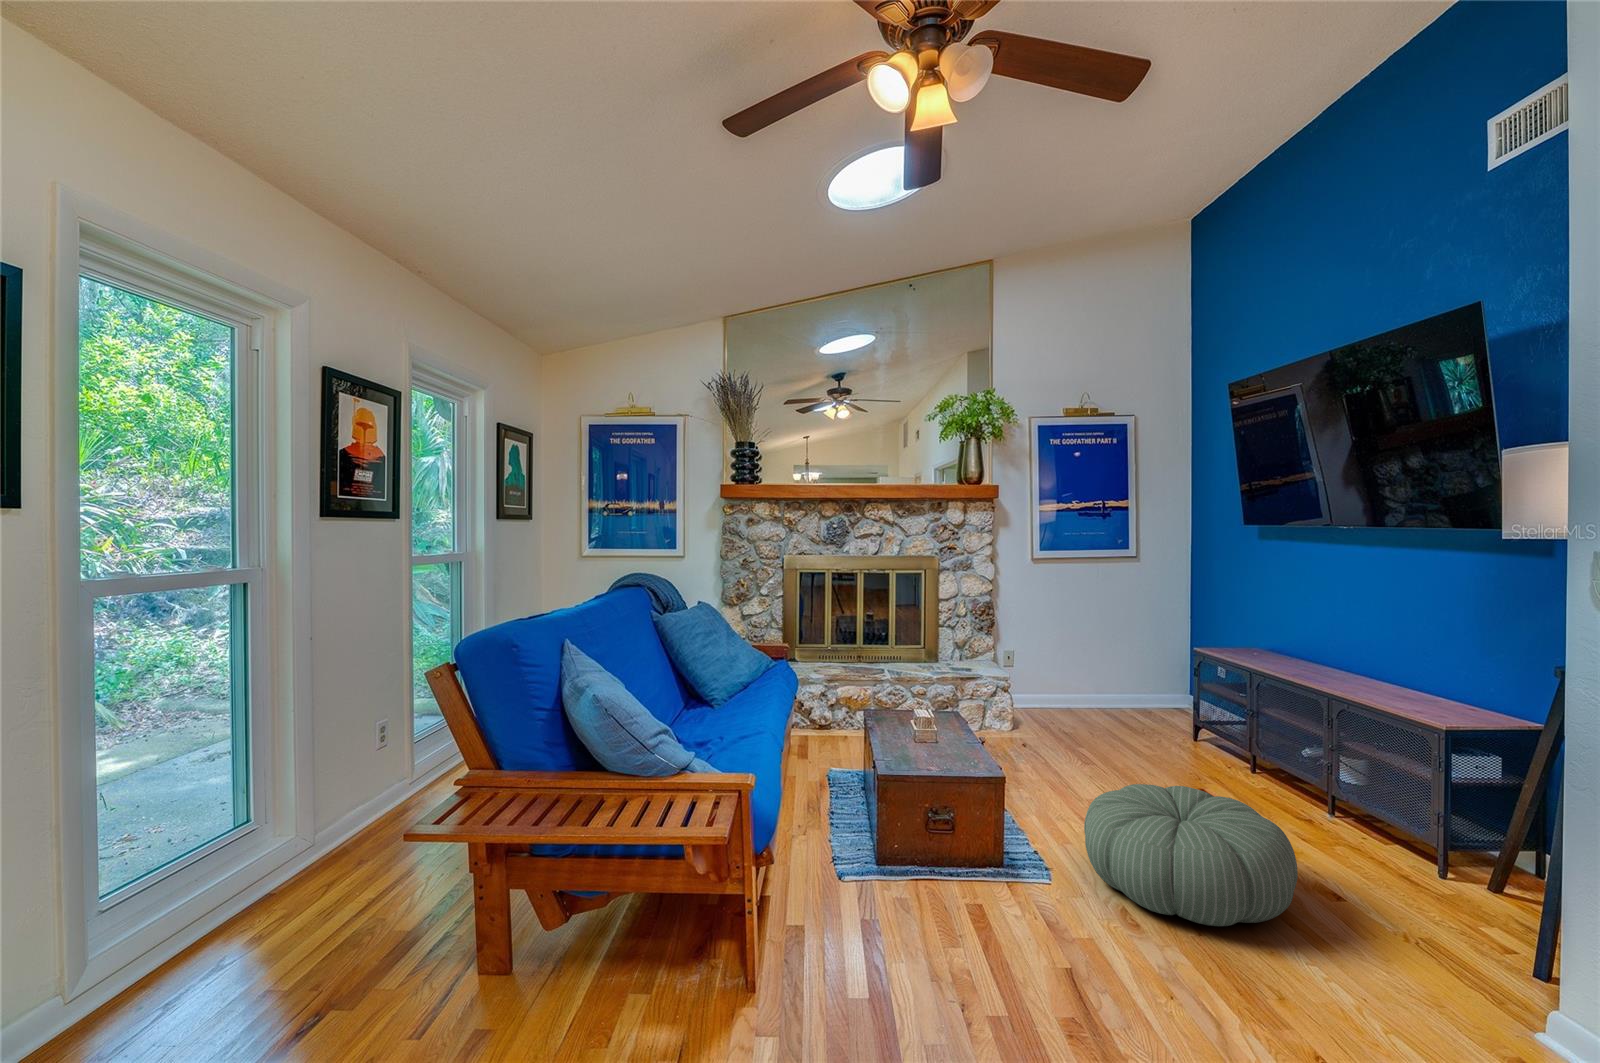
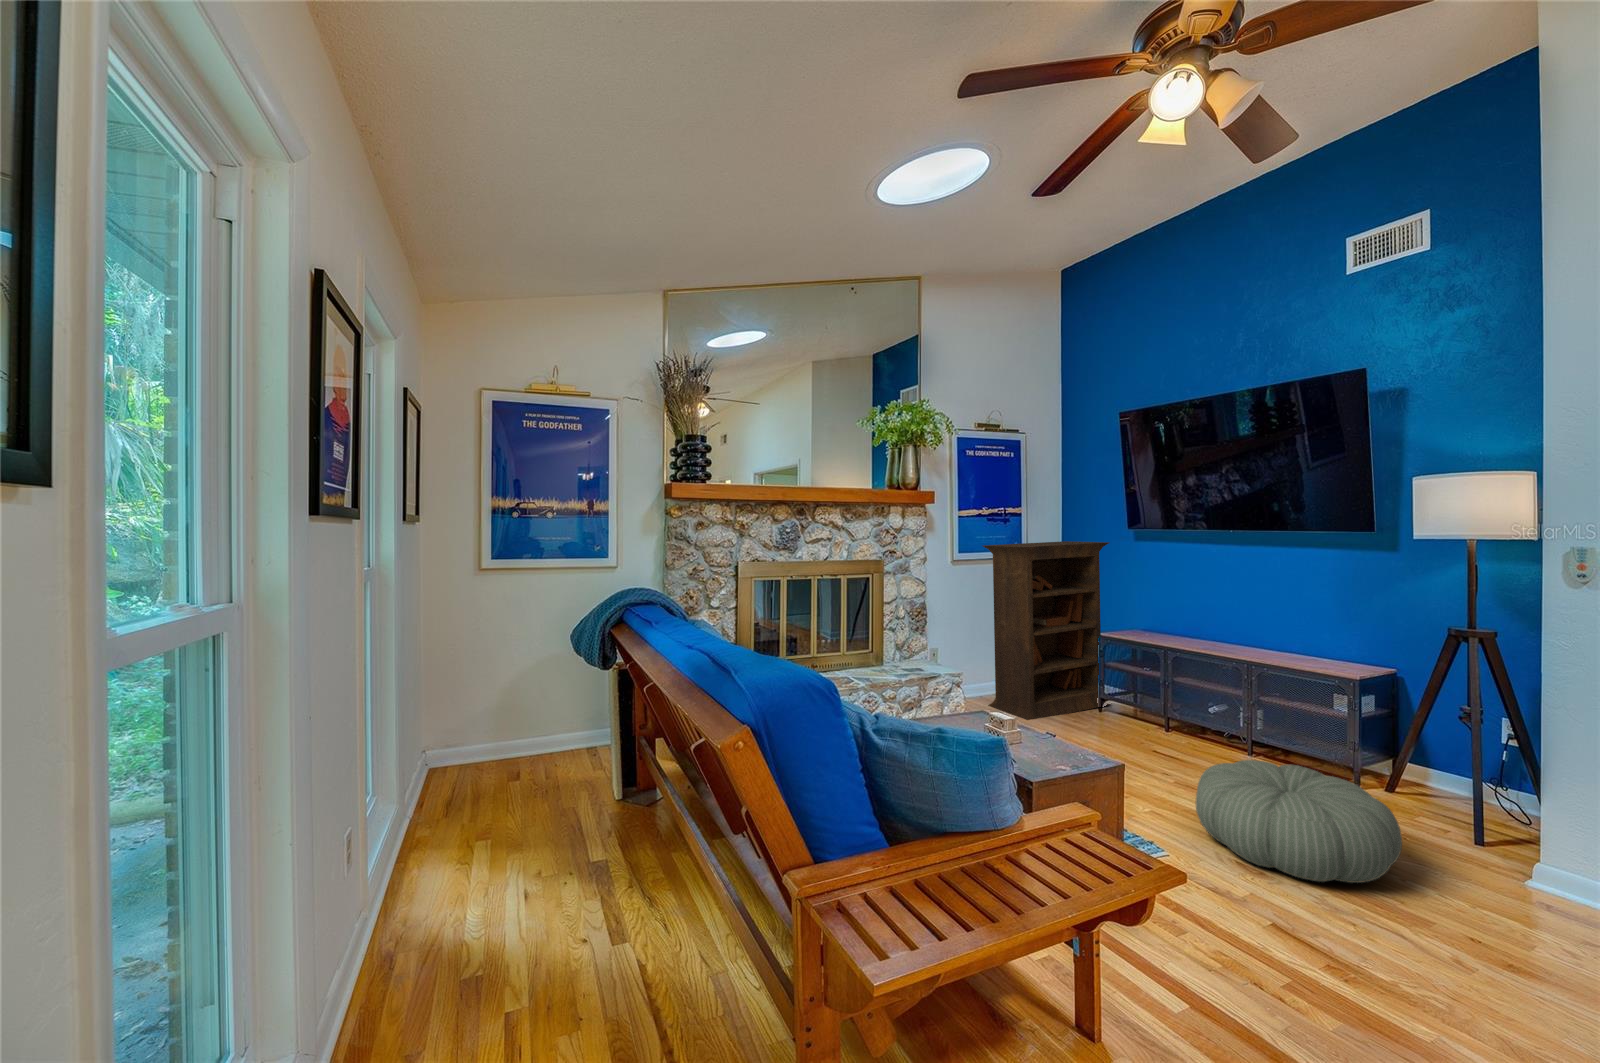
bookcase: none [1049,539,1217,739] -> present [983,541,1111,720]

